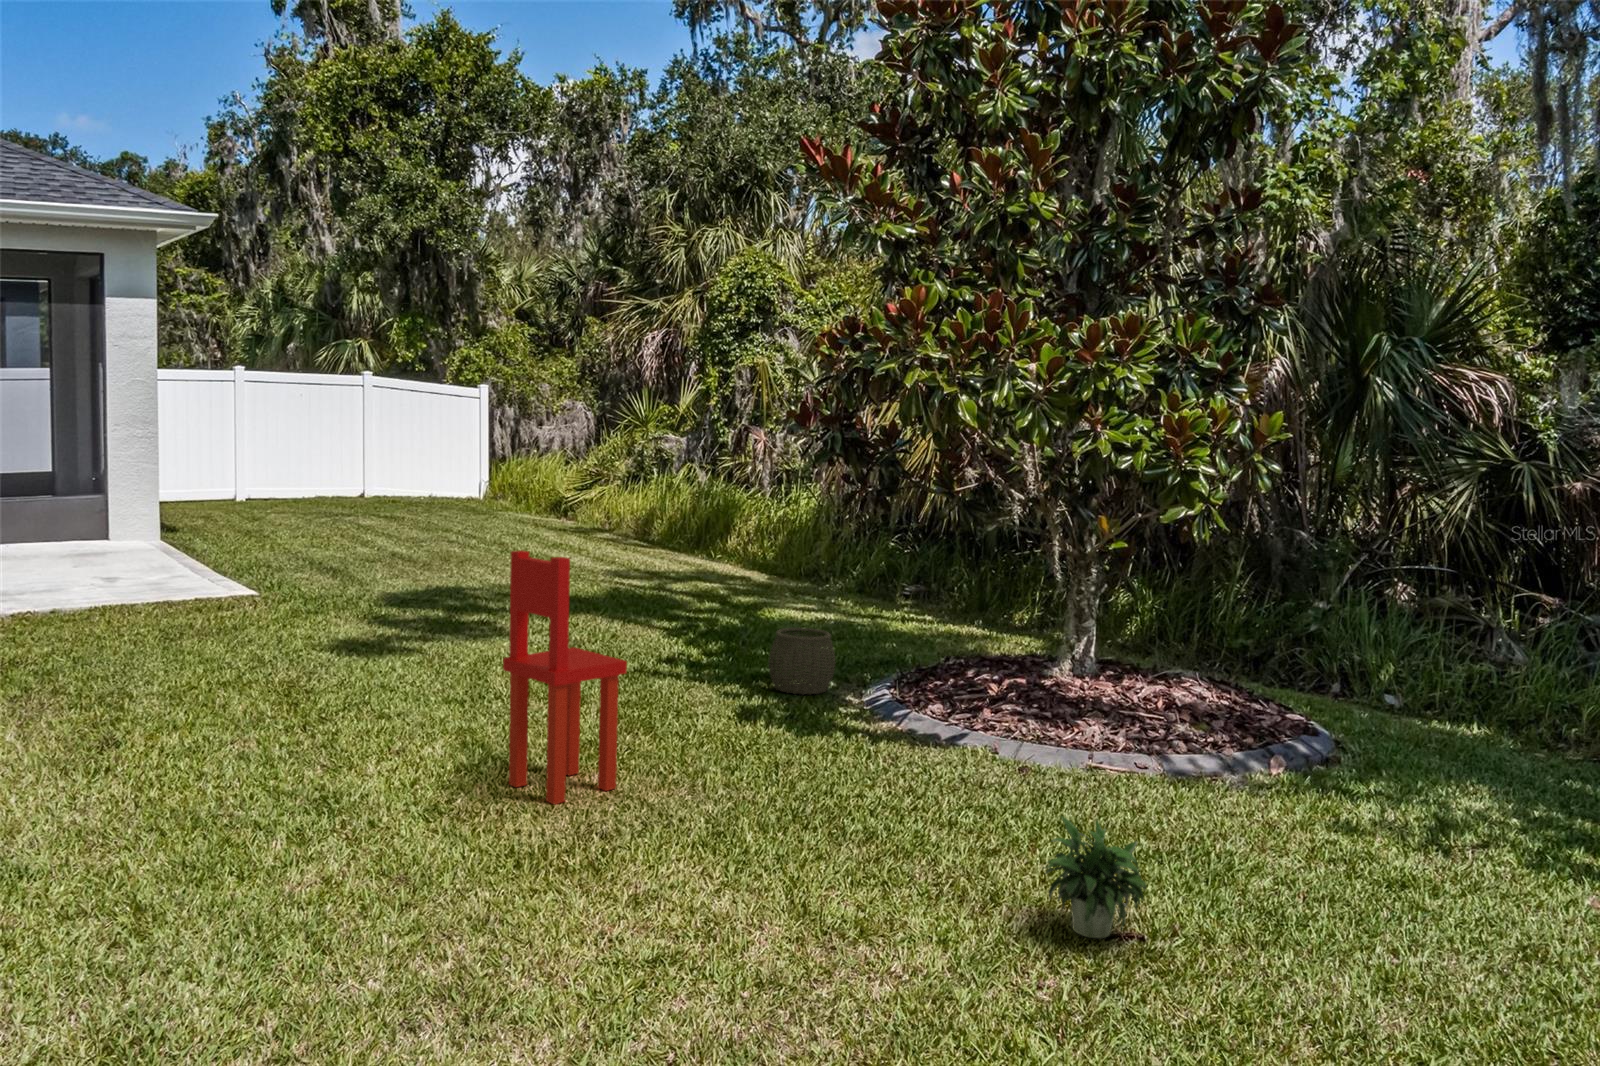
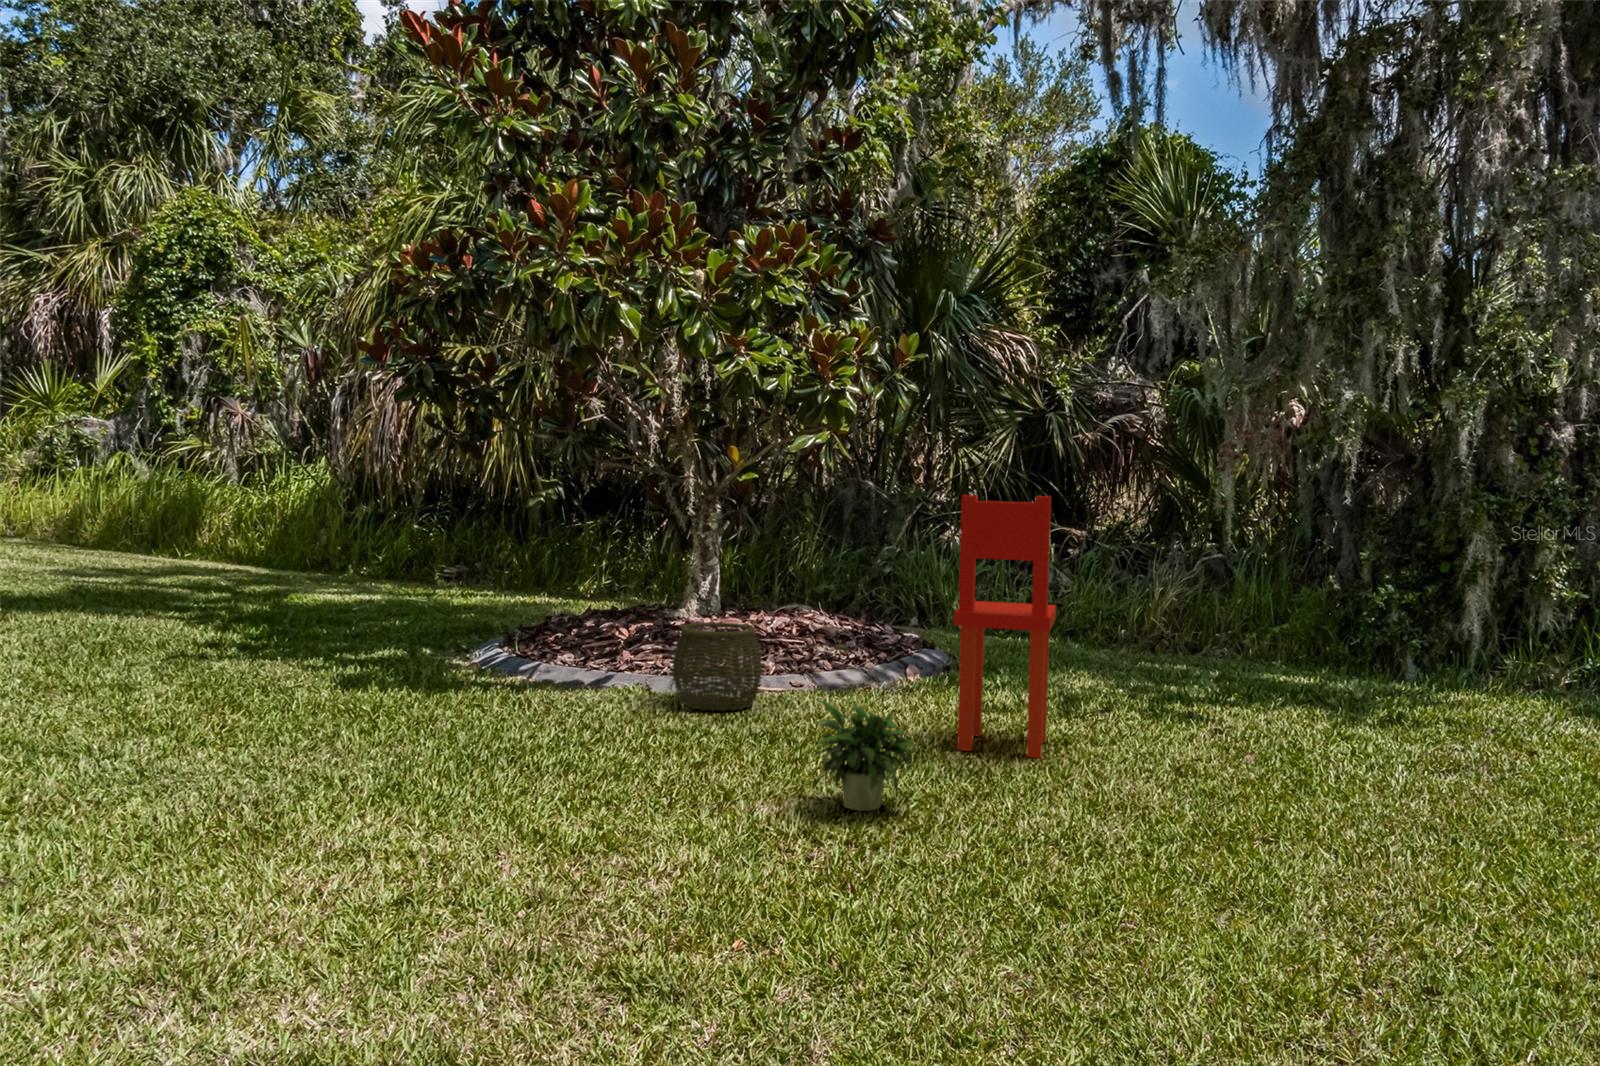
chair: present [503,550,627,804] -> present [954,495,1056,758]
woven basket: present [769,628,836,694] -> present [672,622,762,711]

